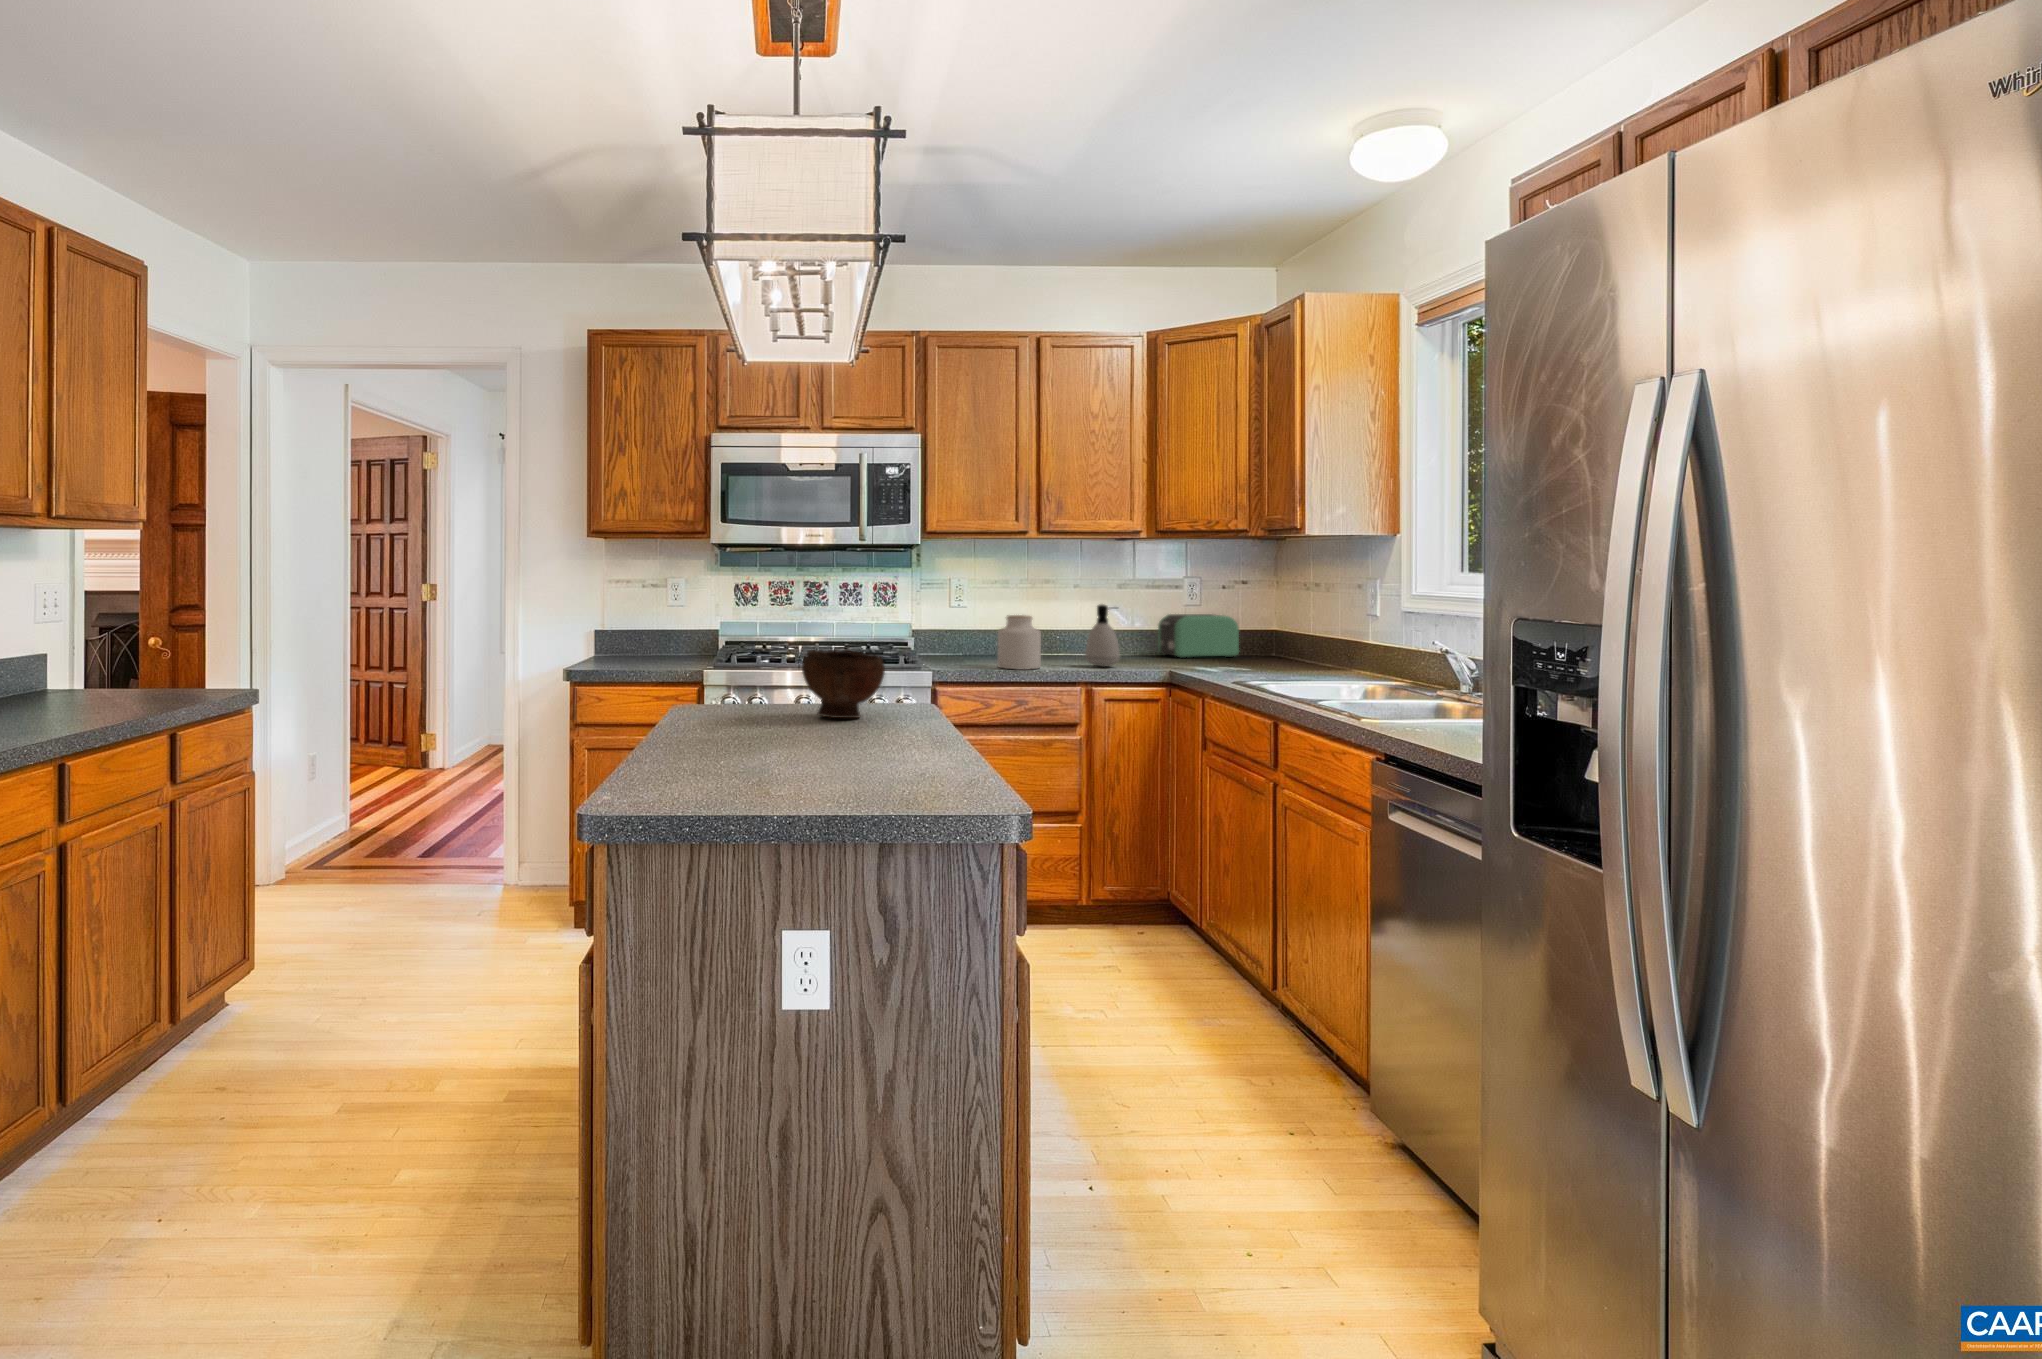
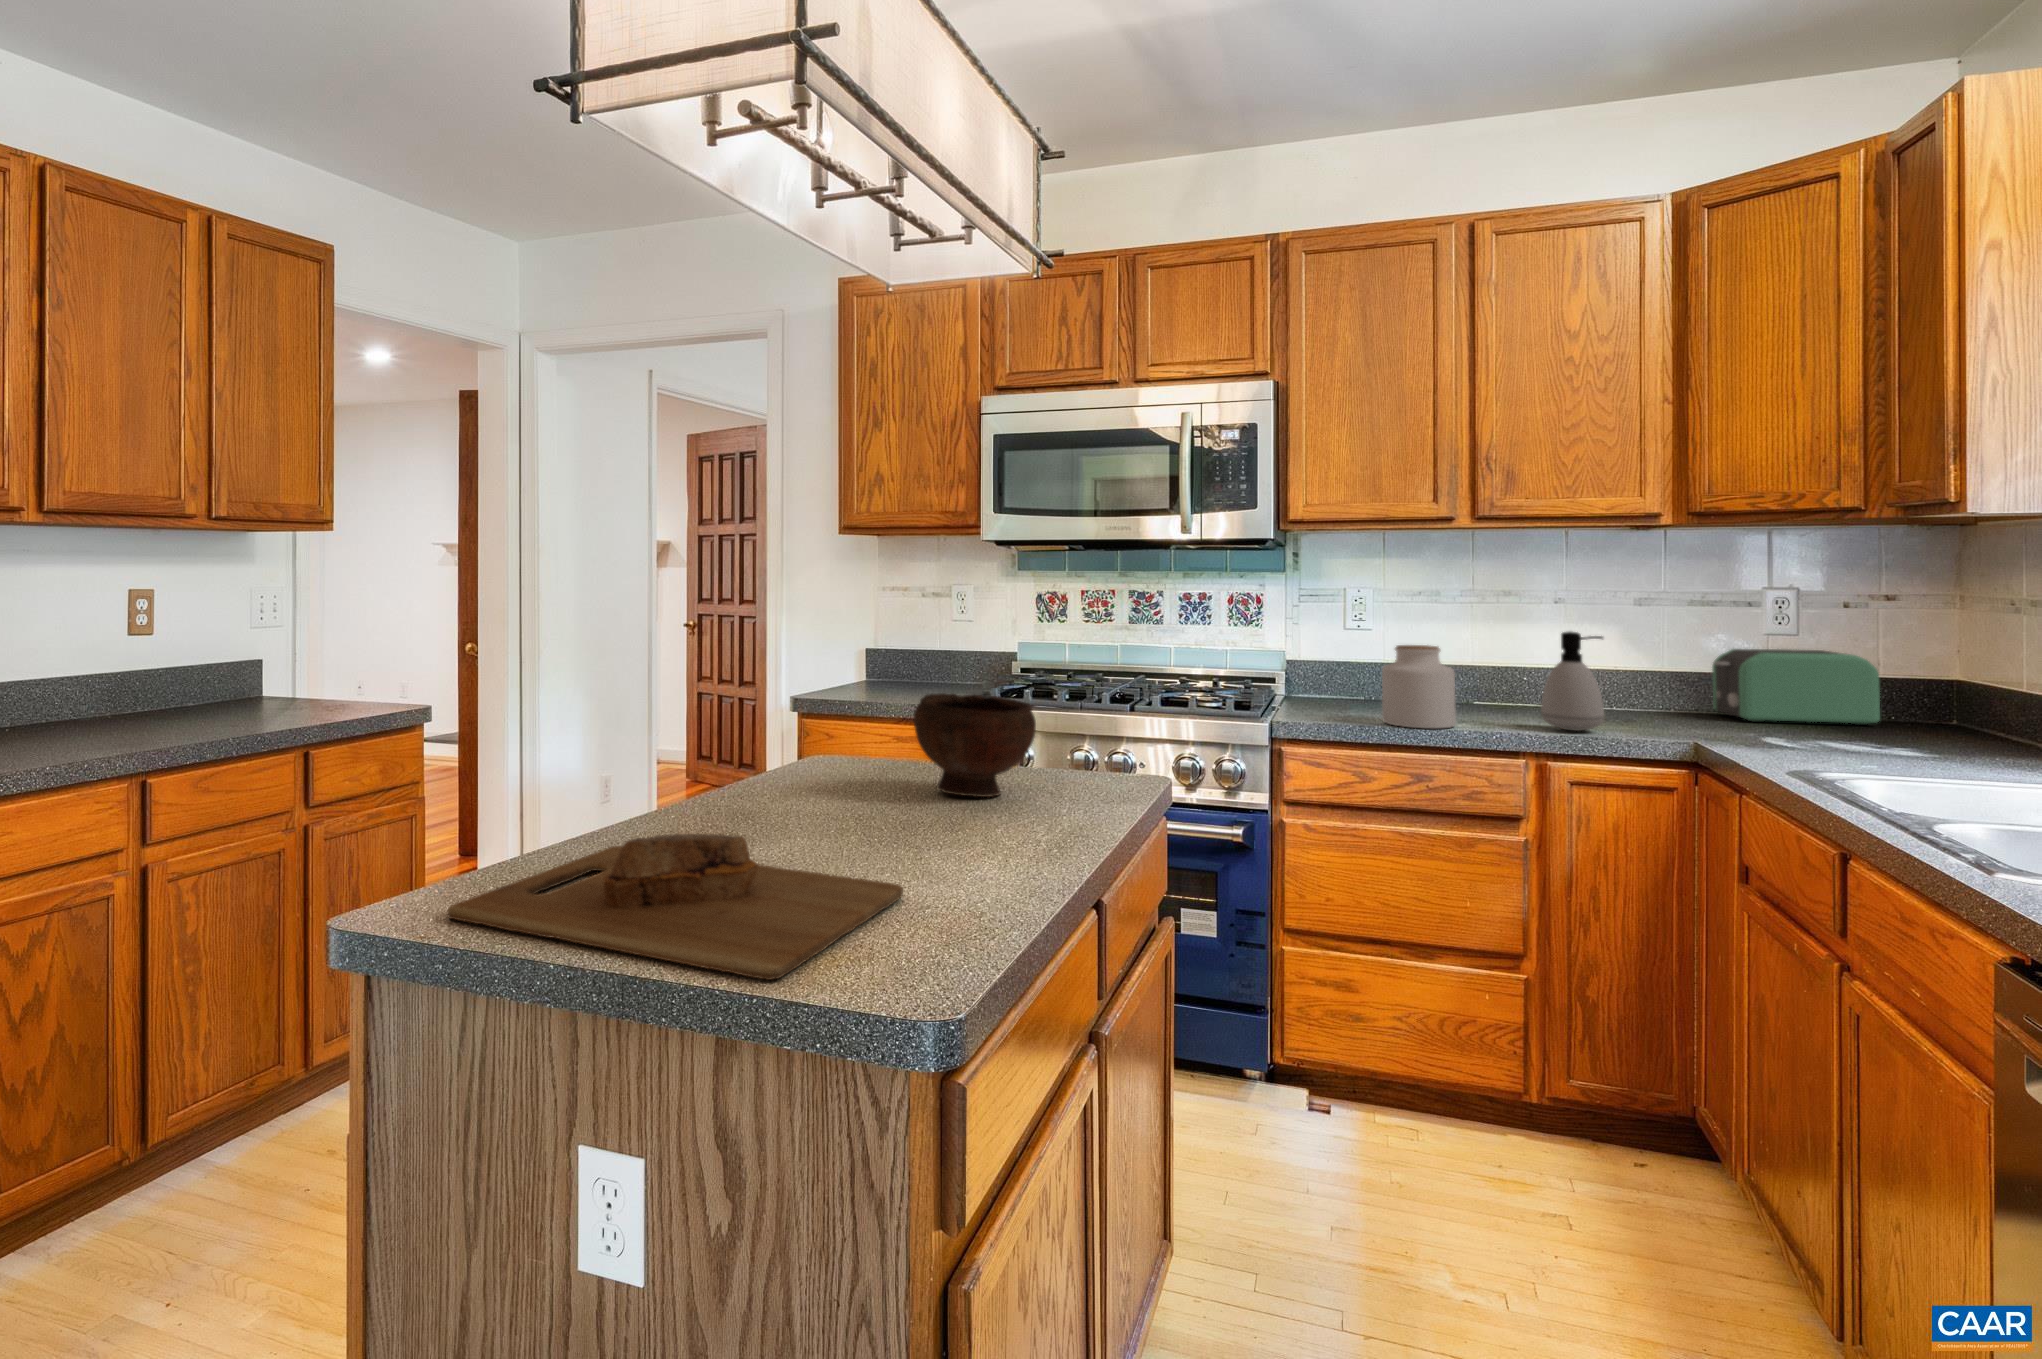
cutting board: none [659,735,924,804] -> present [447,834,903,980]

